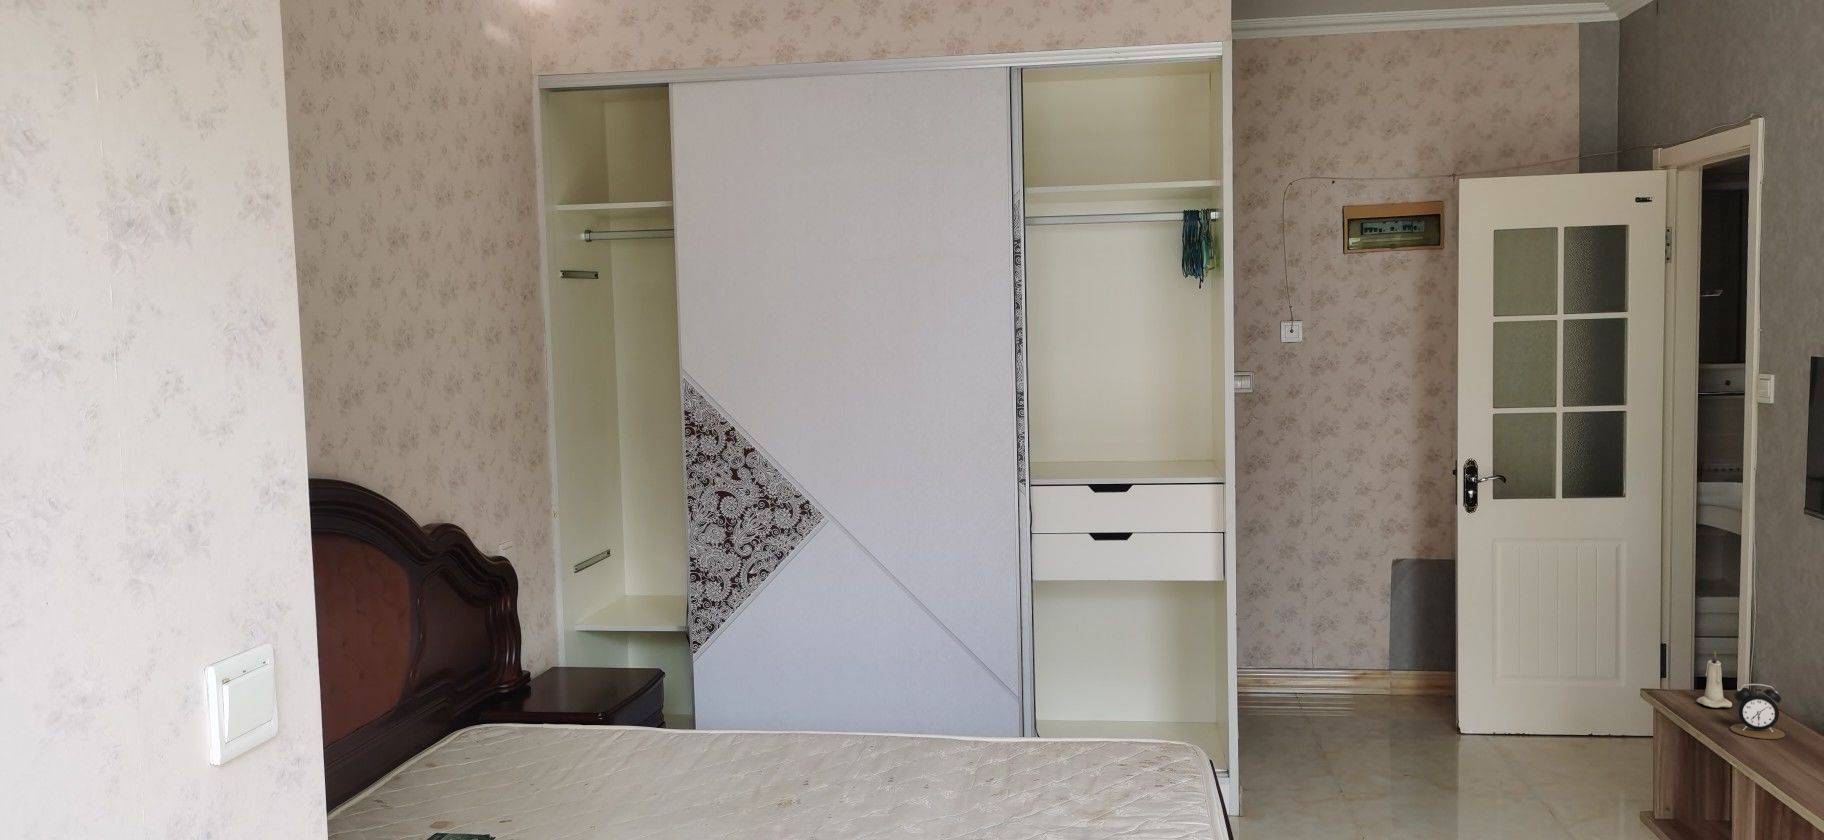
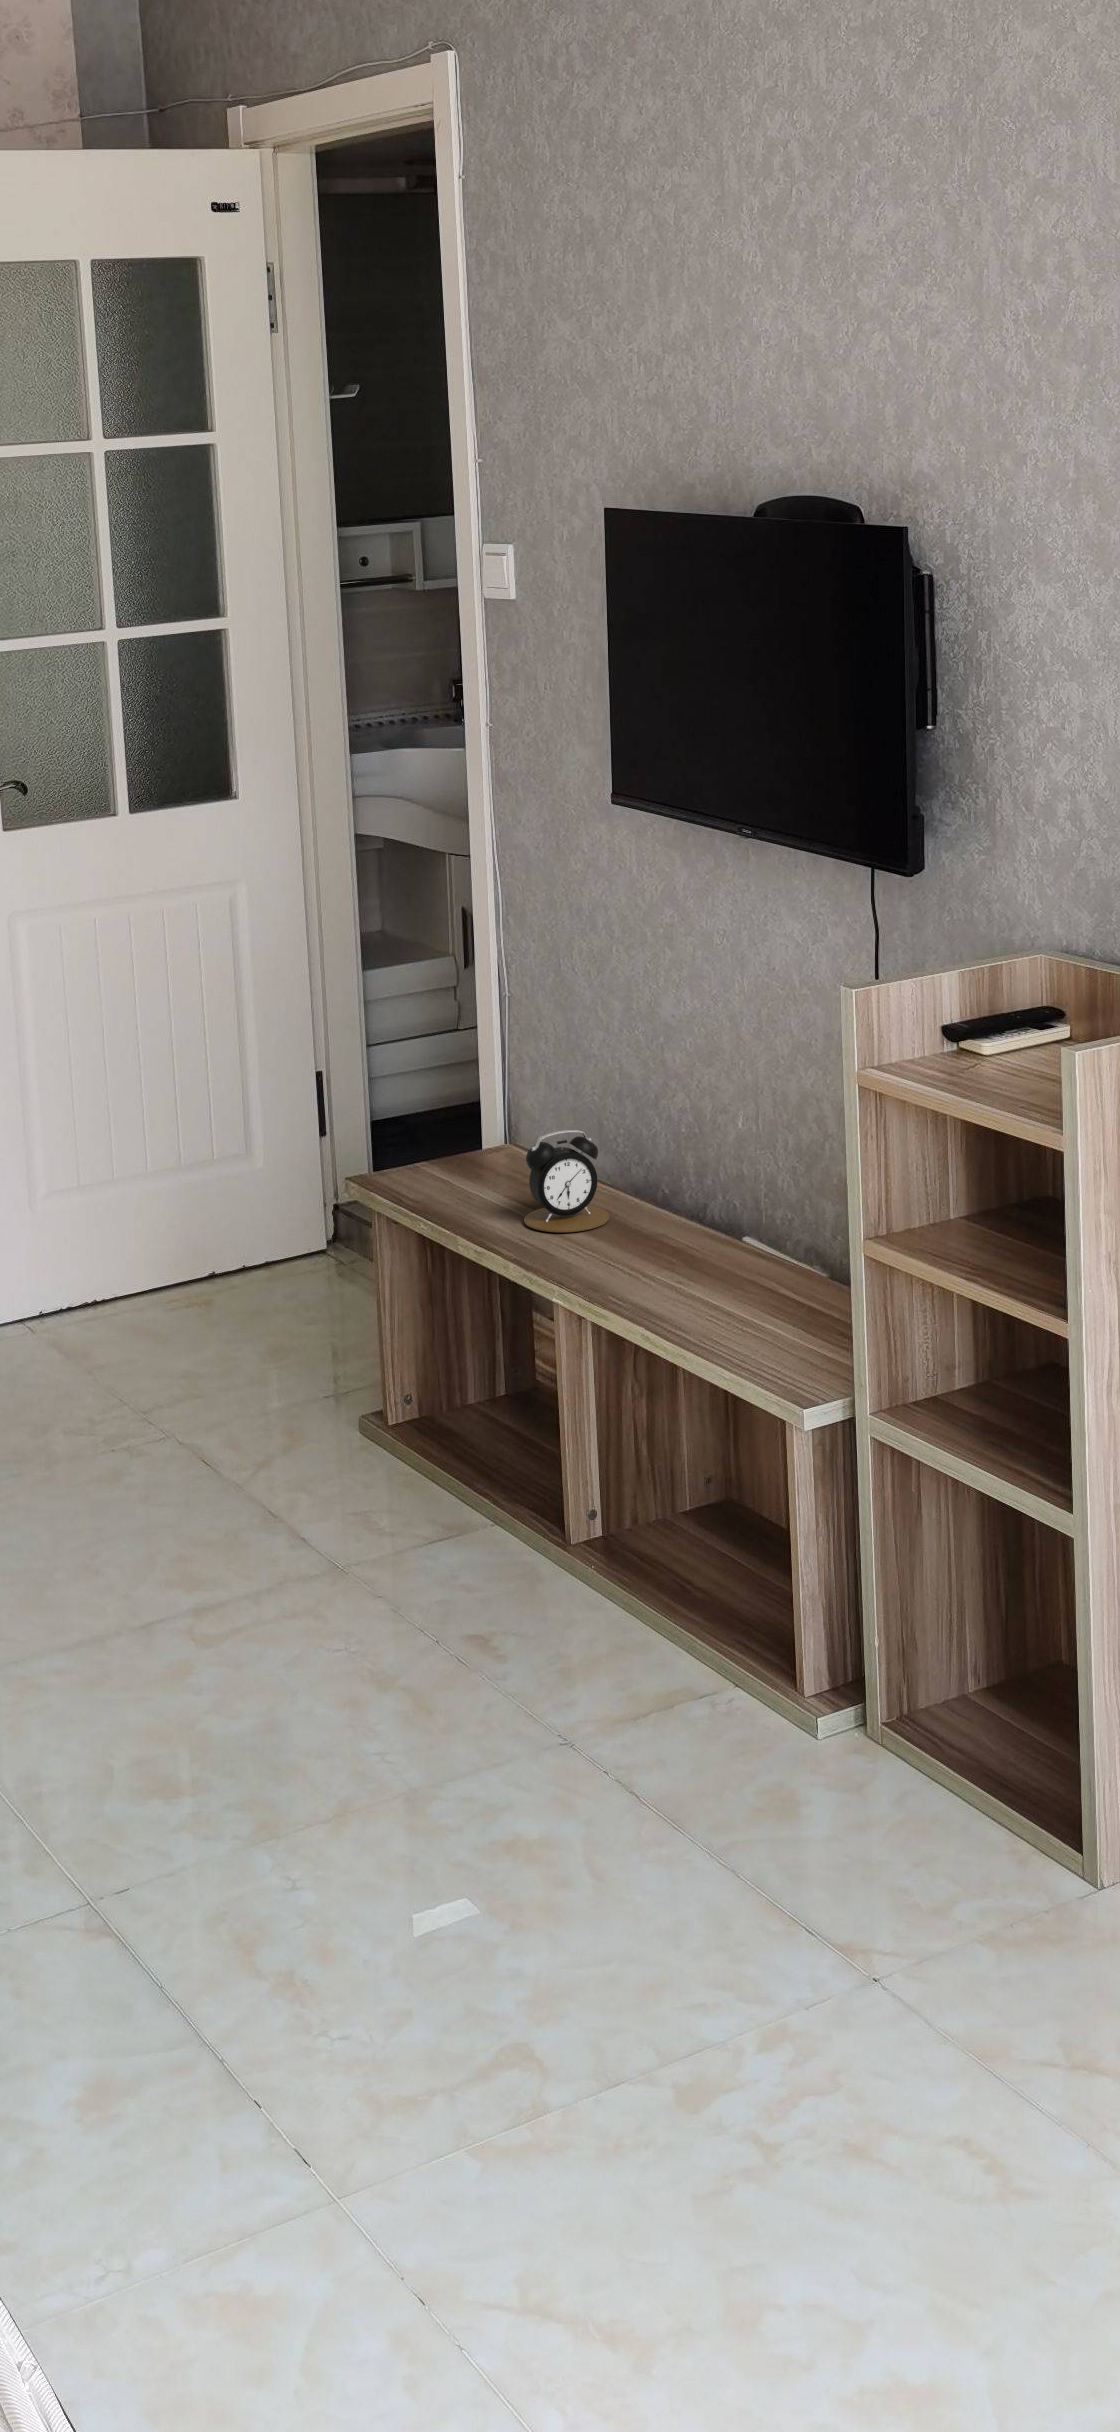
candle: present [1697,651,1732,708] -> none [447,1079,505,1188]

